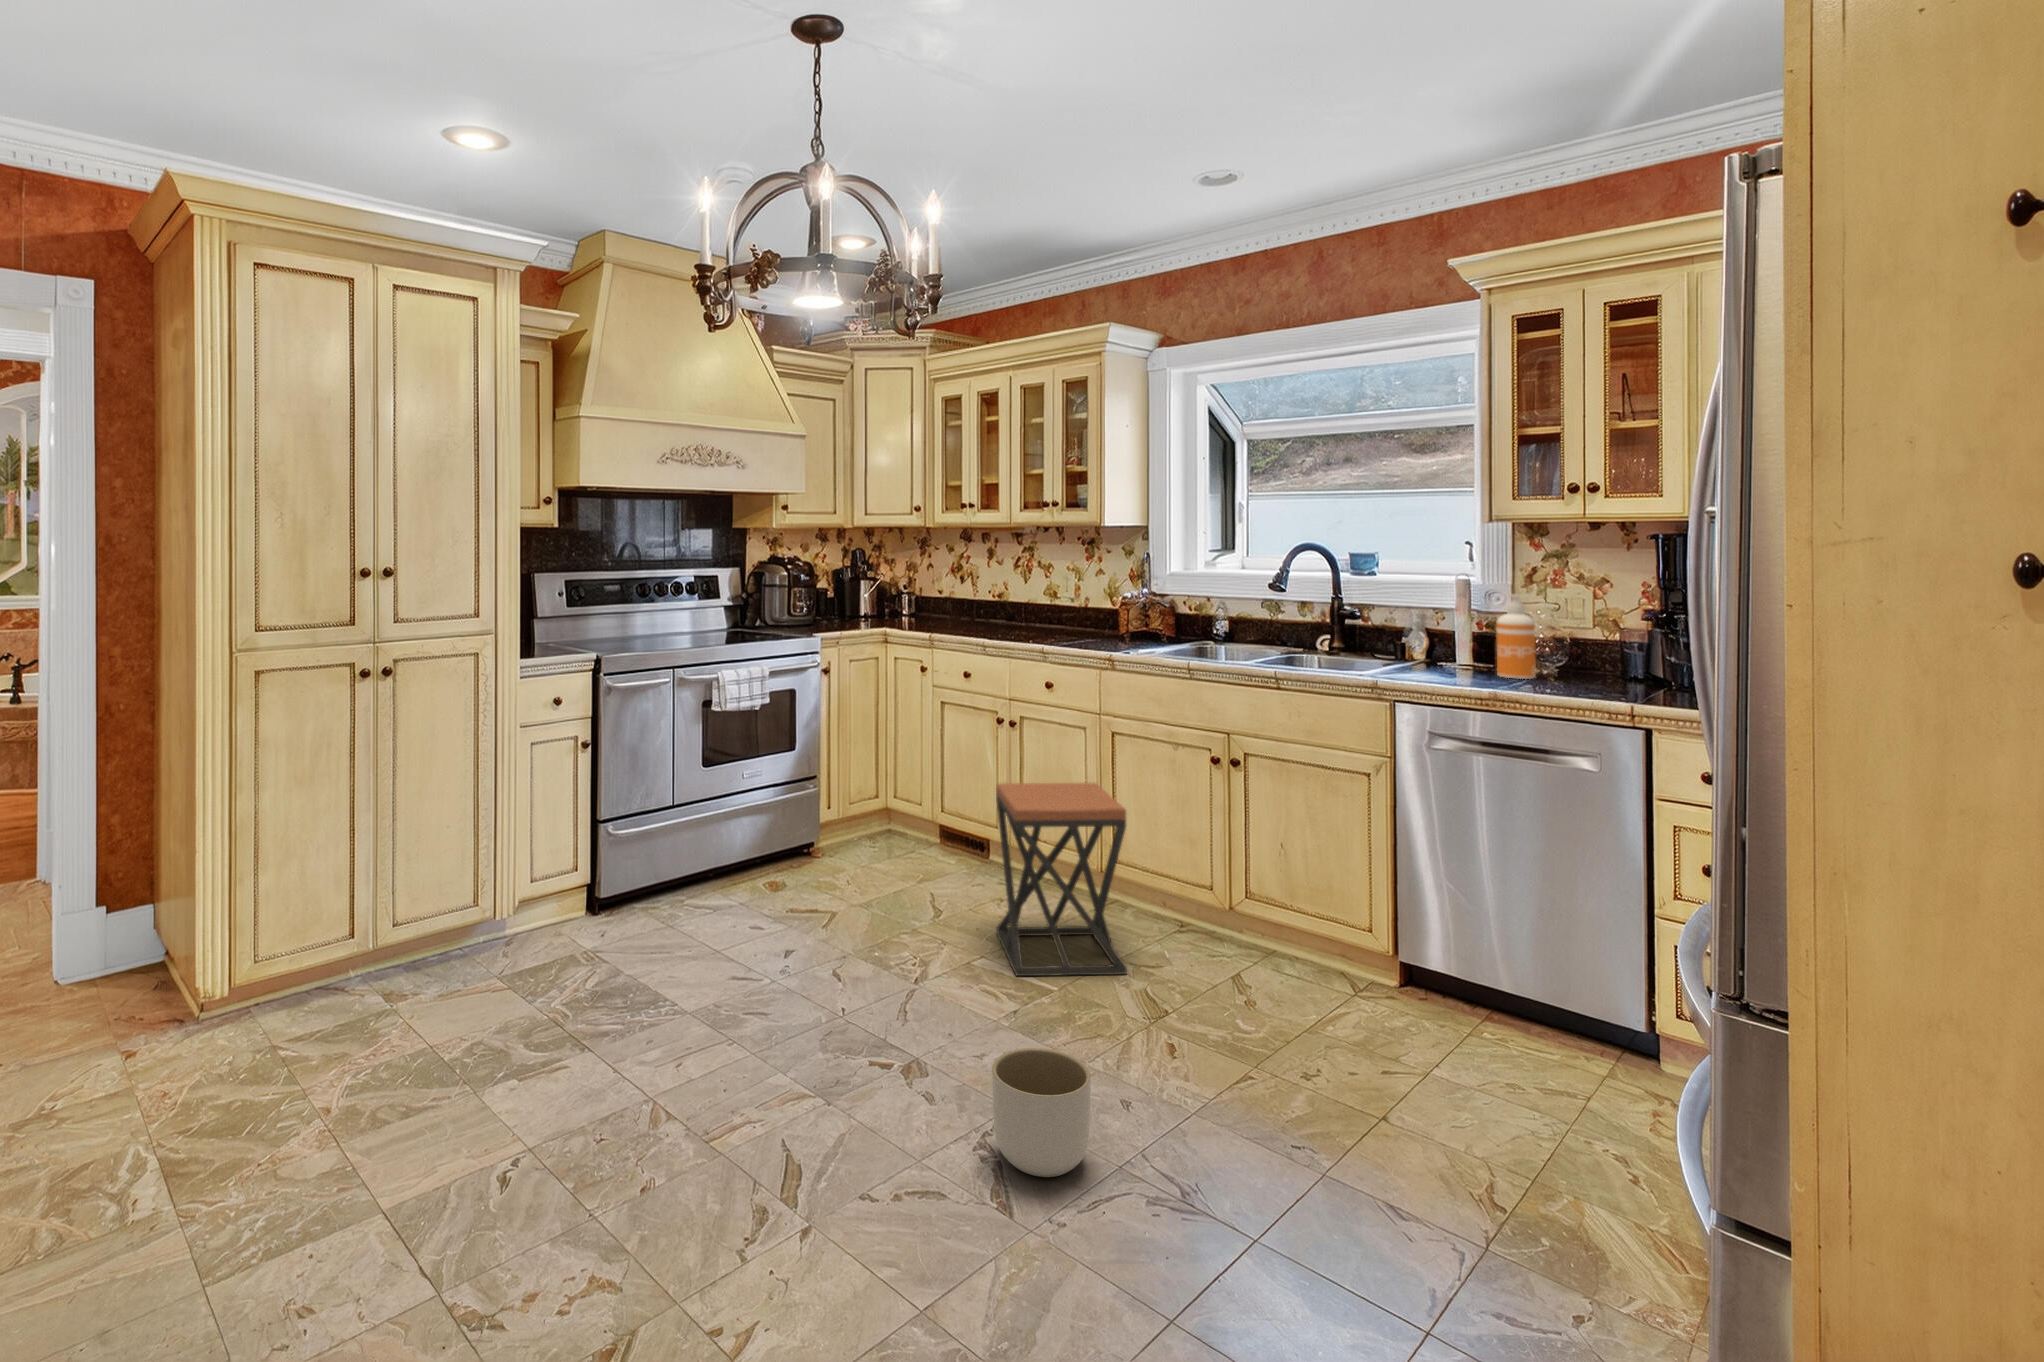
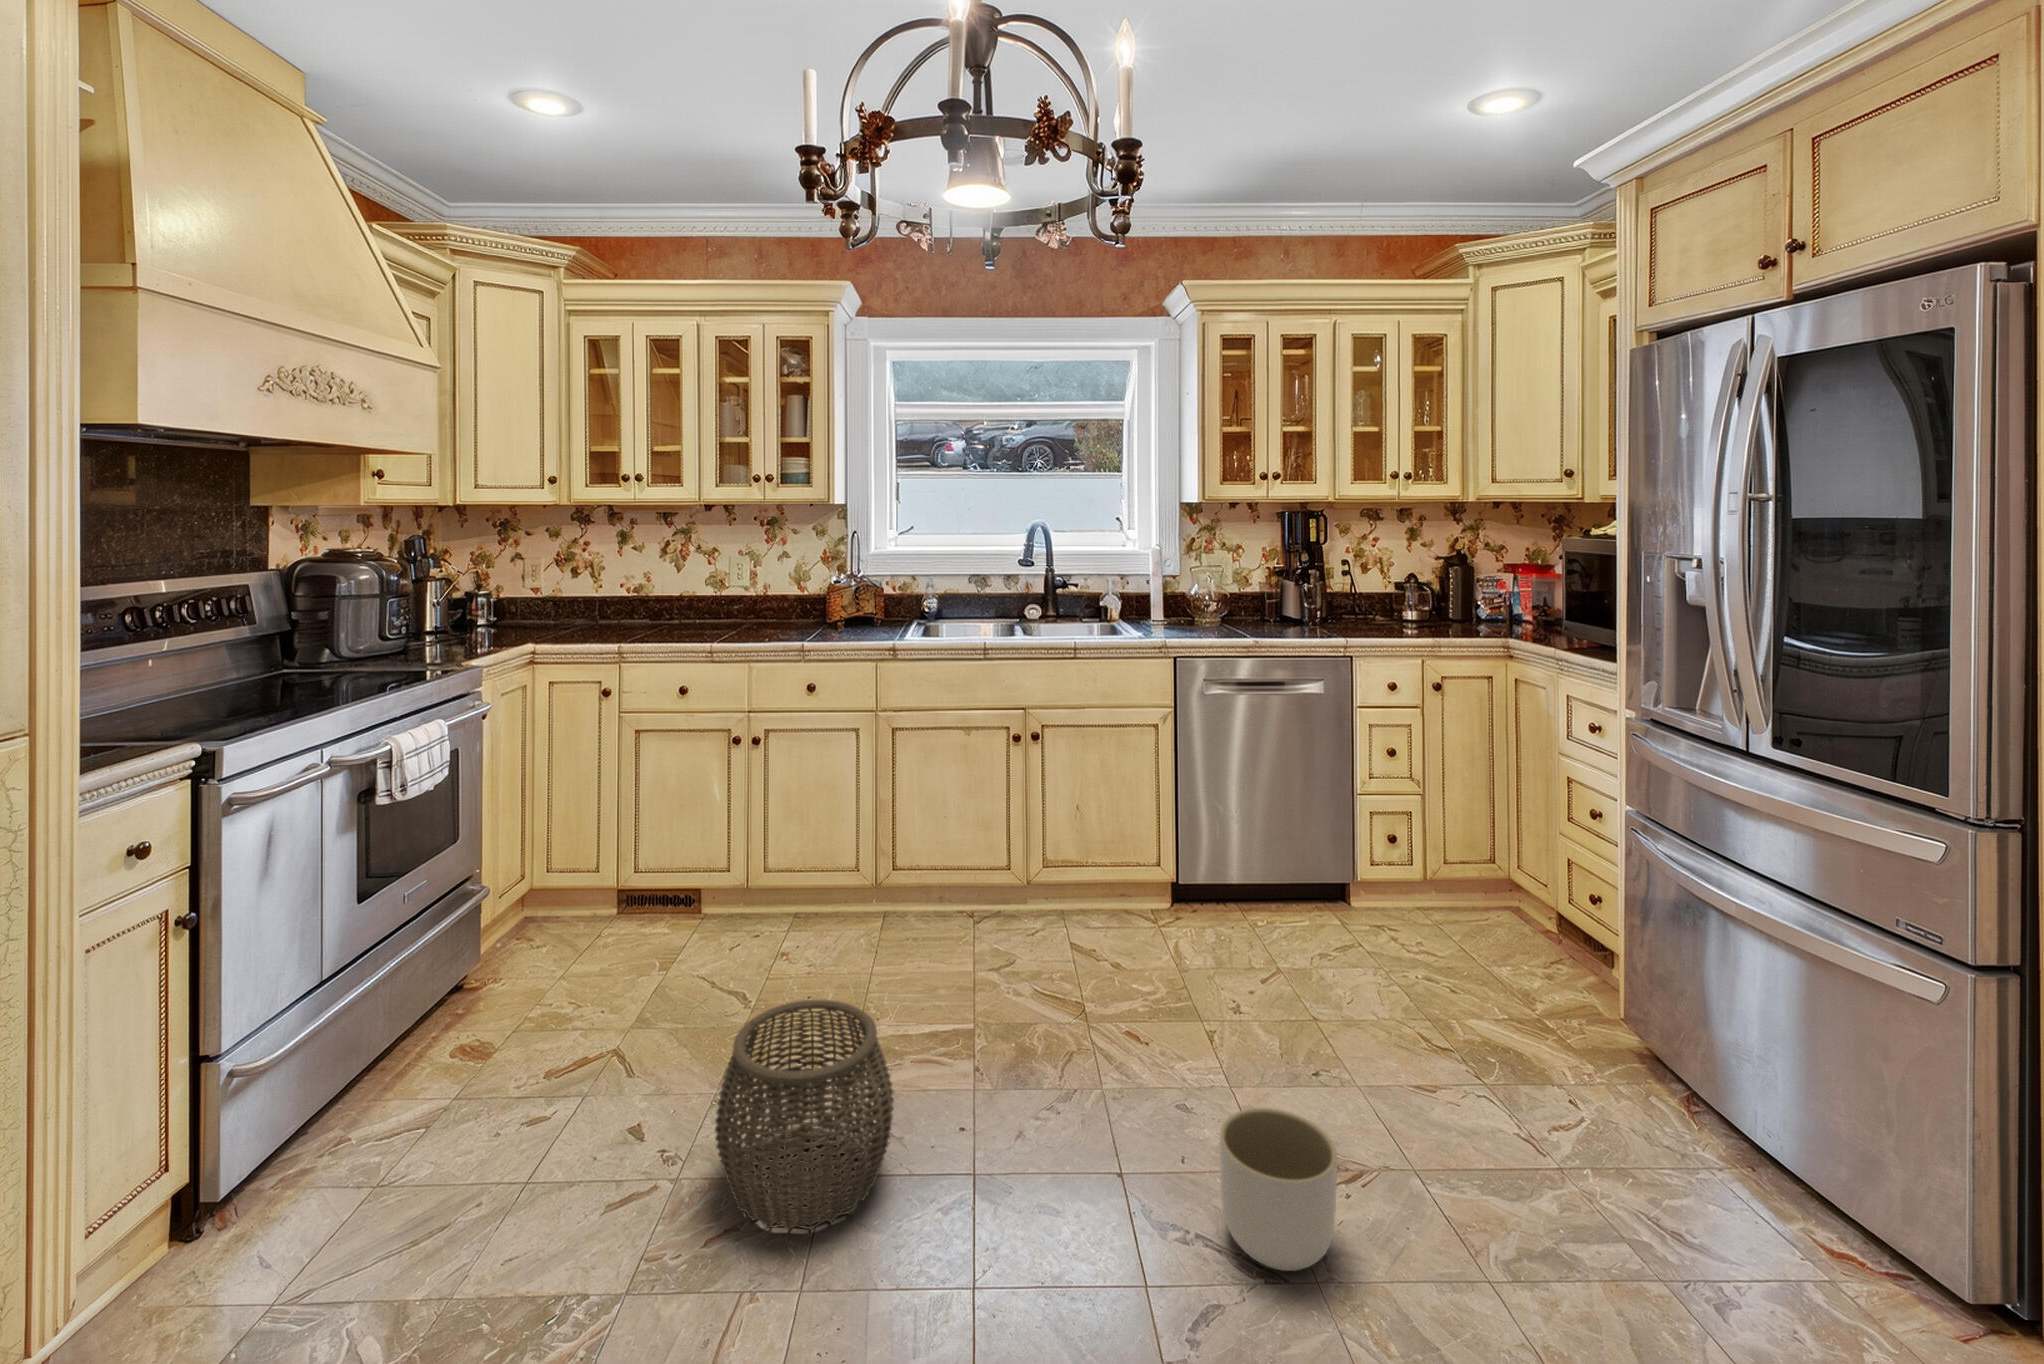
soap dispenser: present [1496,594,1536,679] -> none [1197,563,1225,631]
stool: present [996,783,1127,976] -> none [847,790,1018,1040]
woven basket: none [773,878,895,1018] -> present [715,1000,894,1230]

